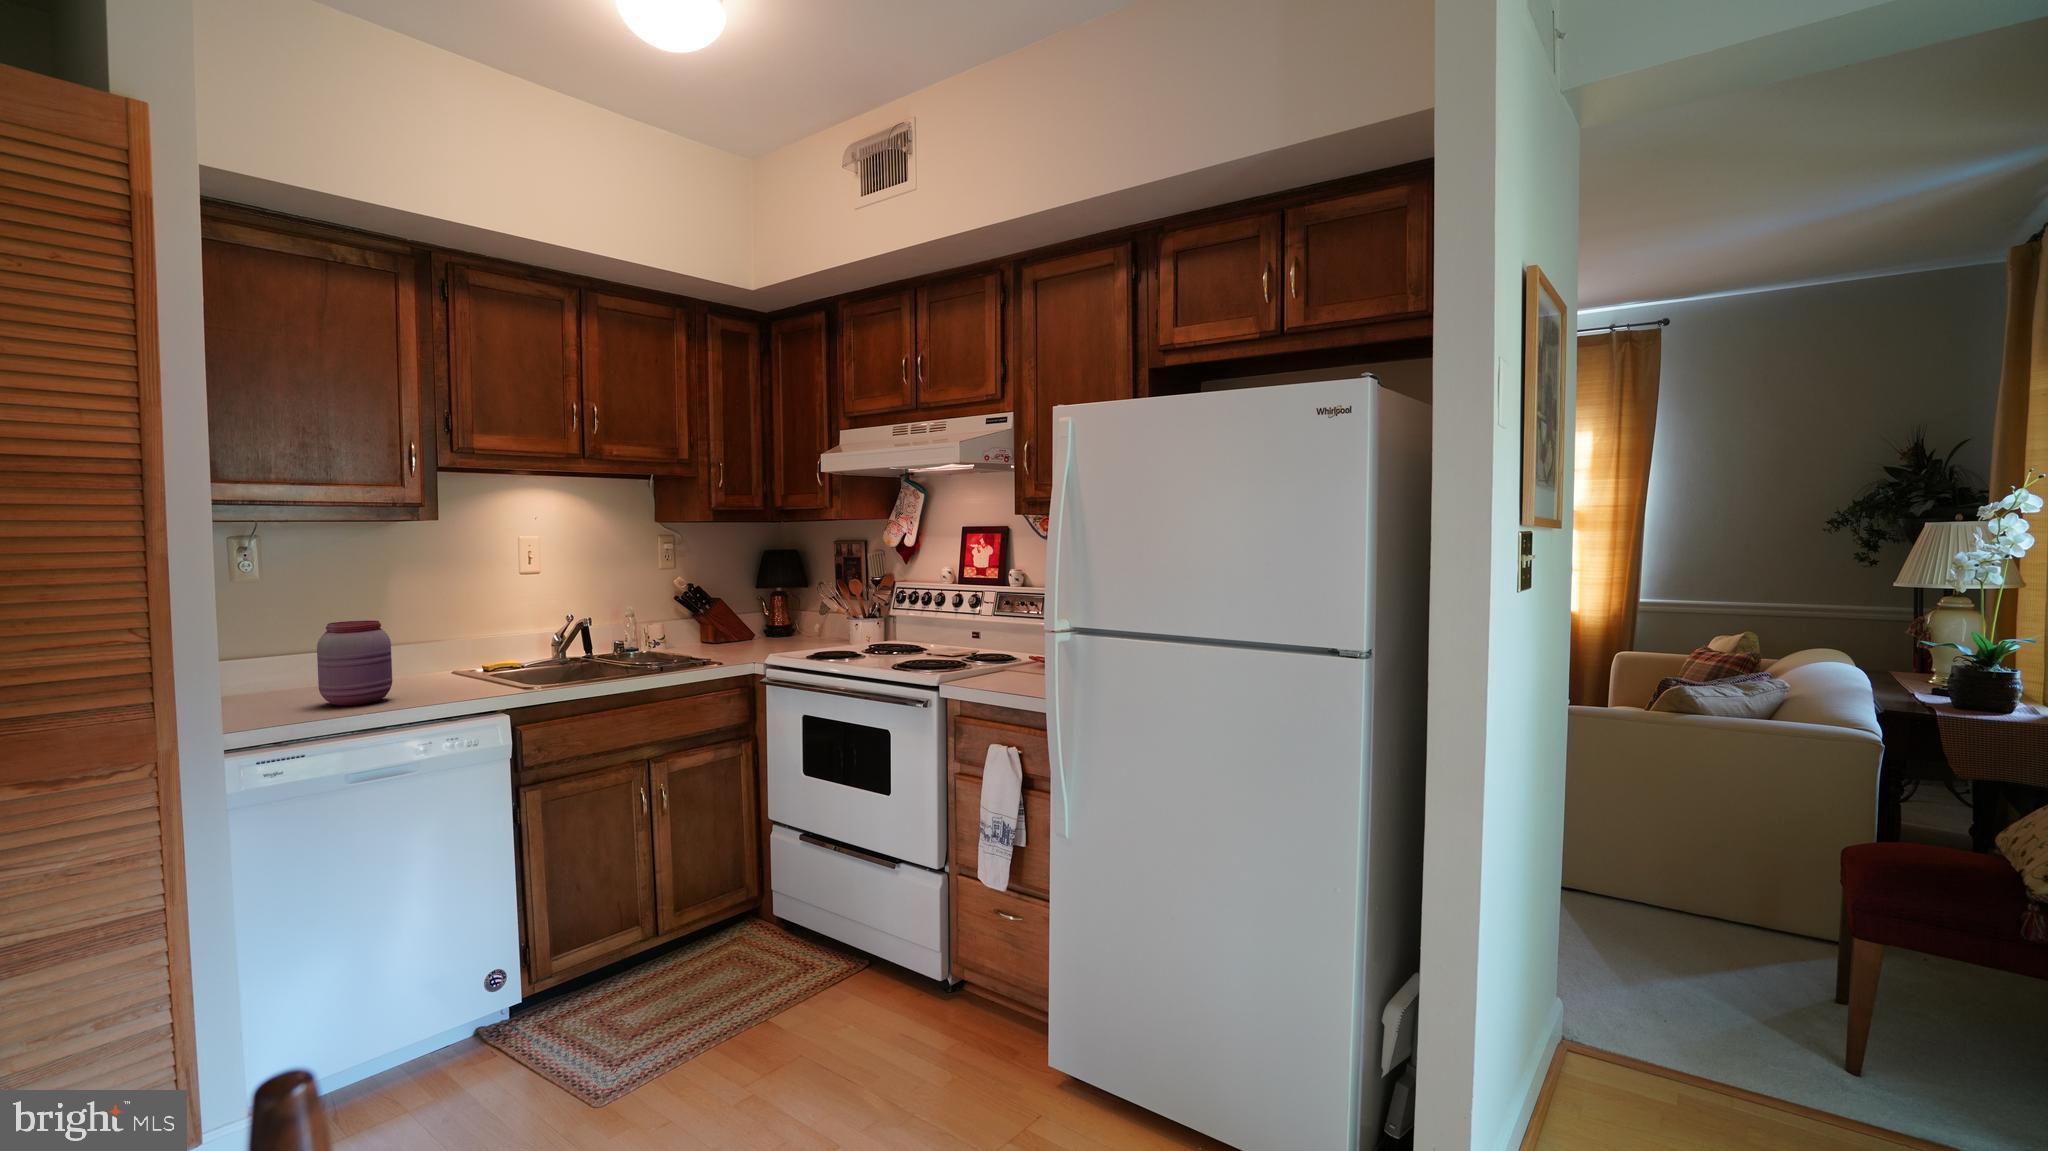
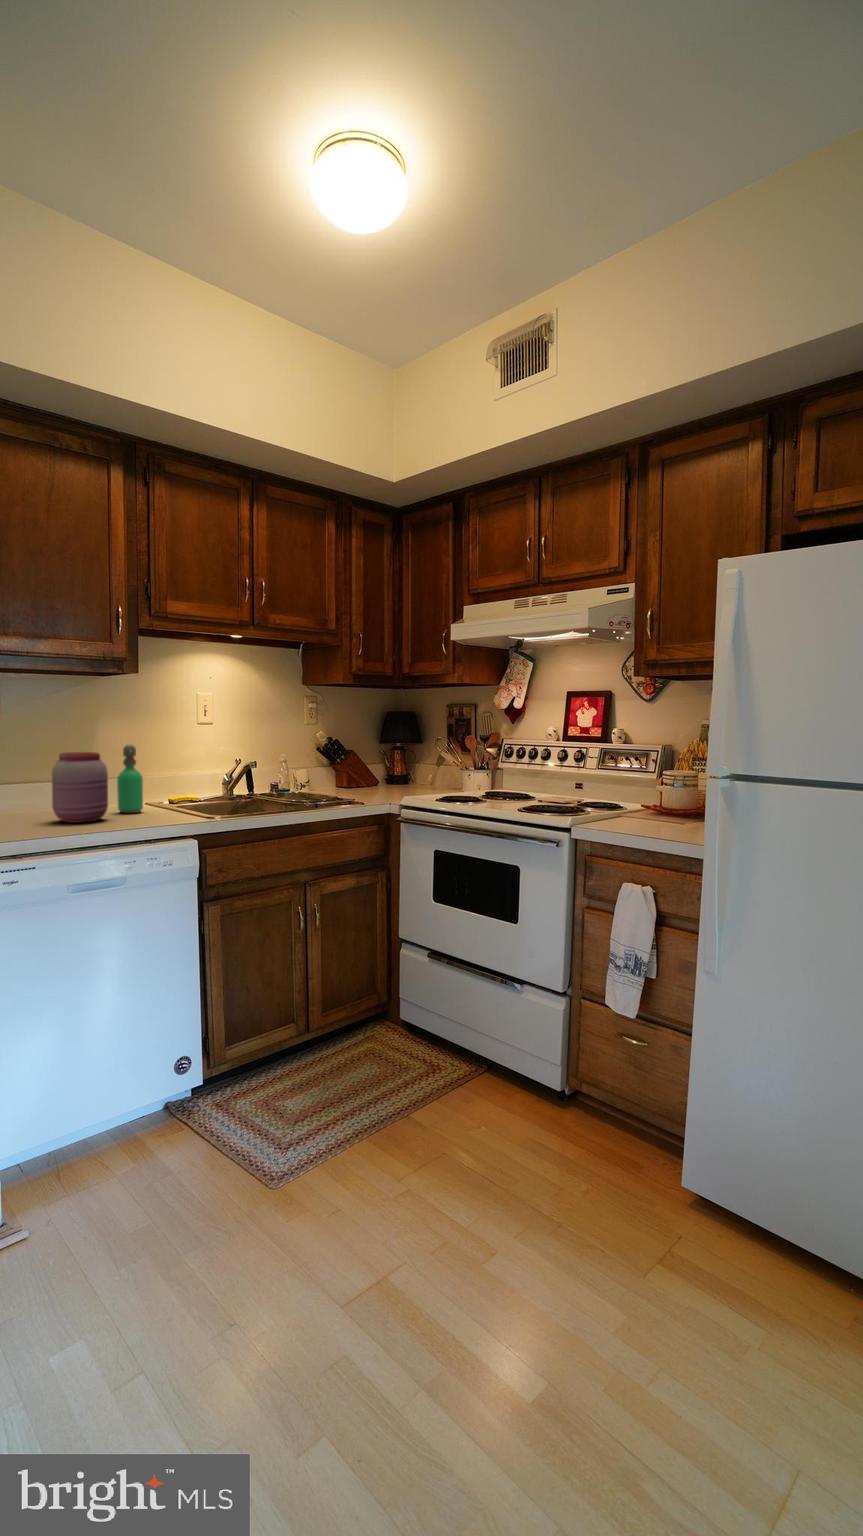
soap dispenser: none [407,608,441,689] -> present [117,745,143,813]

